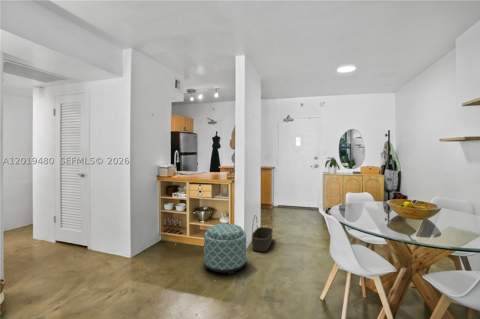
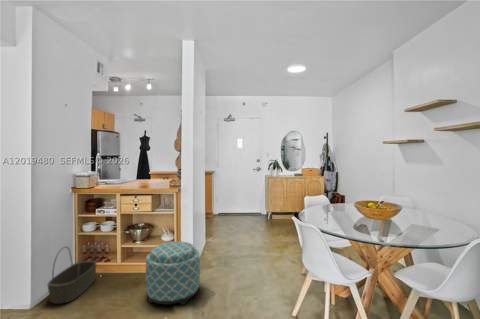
basket: present [252,217,273,252] -> present [48,247,97,304]

